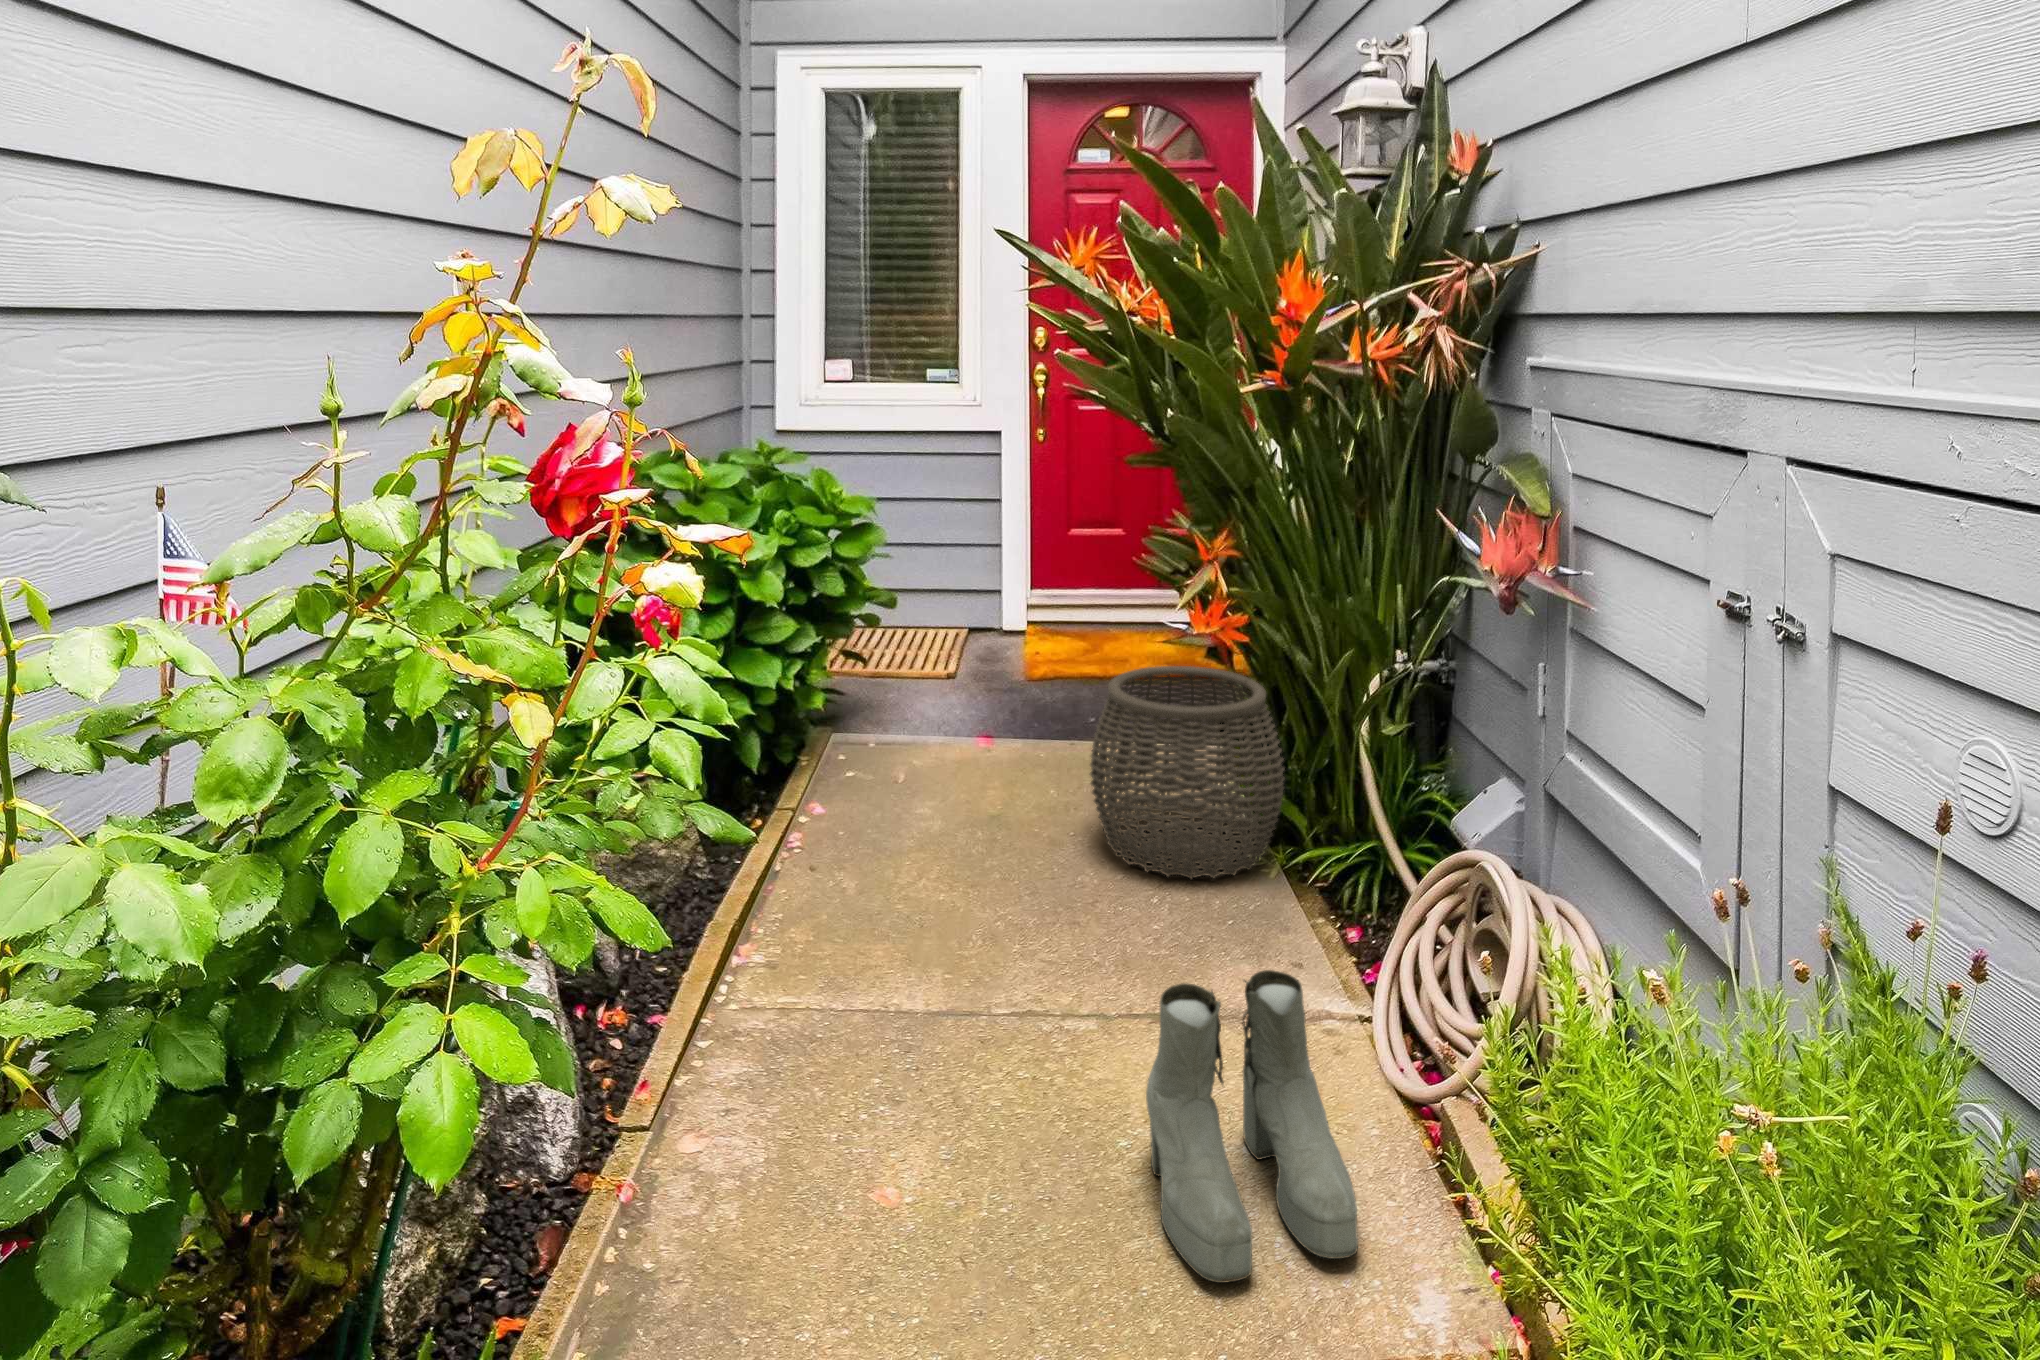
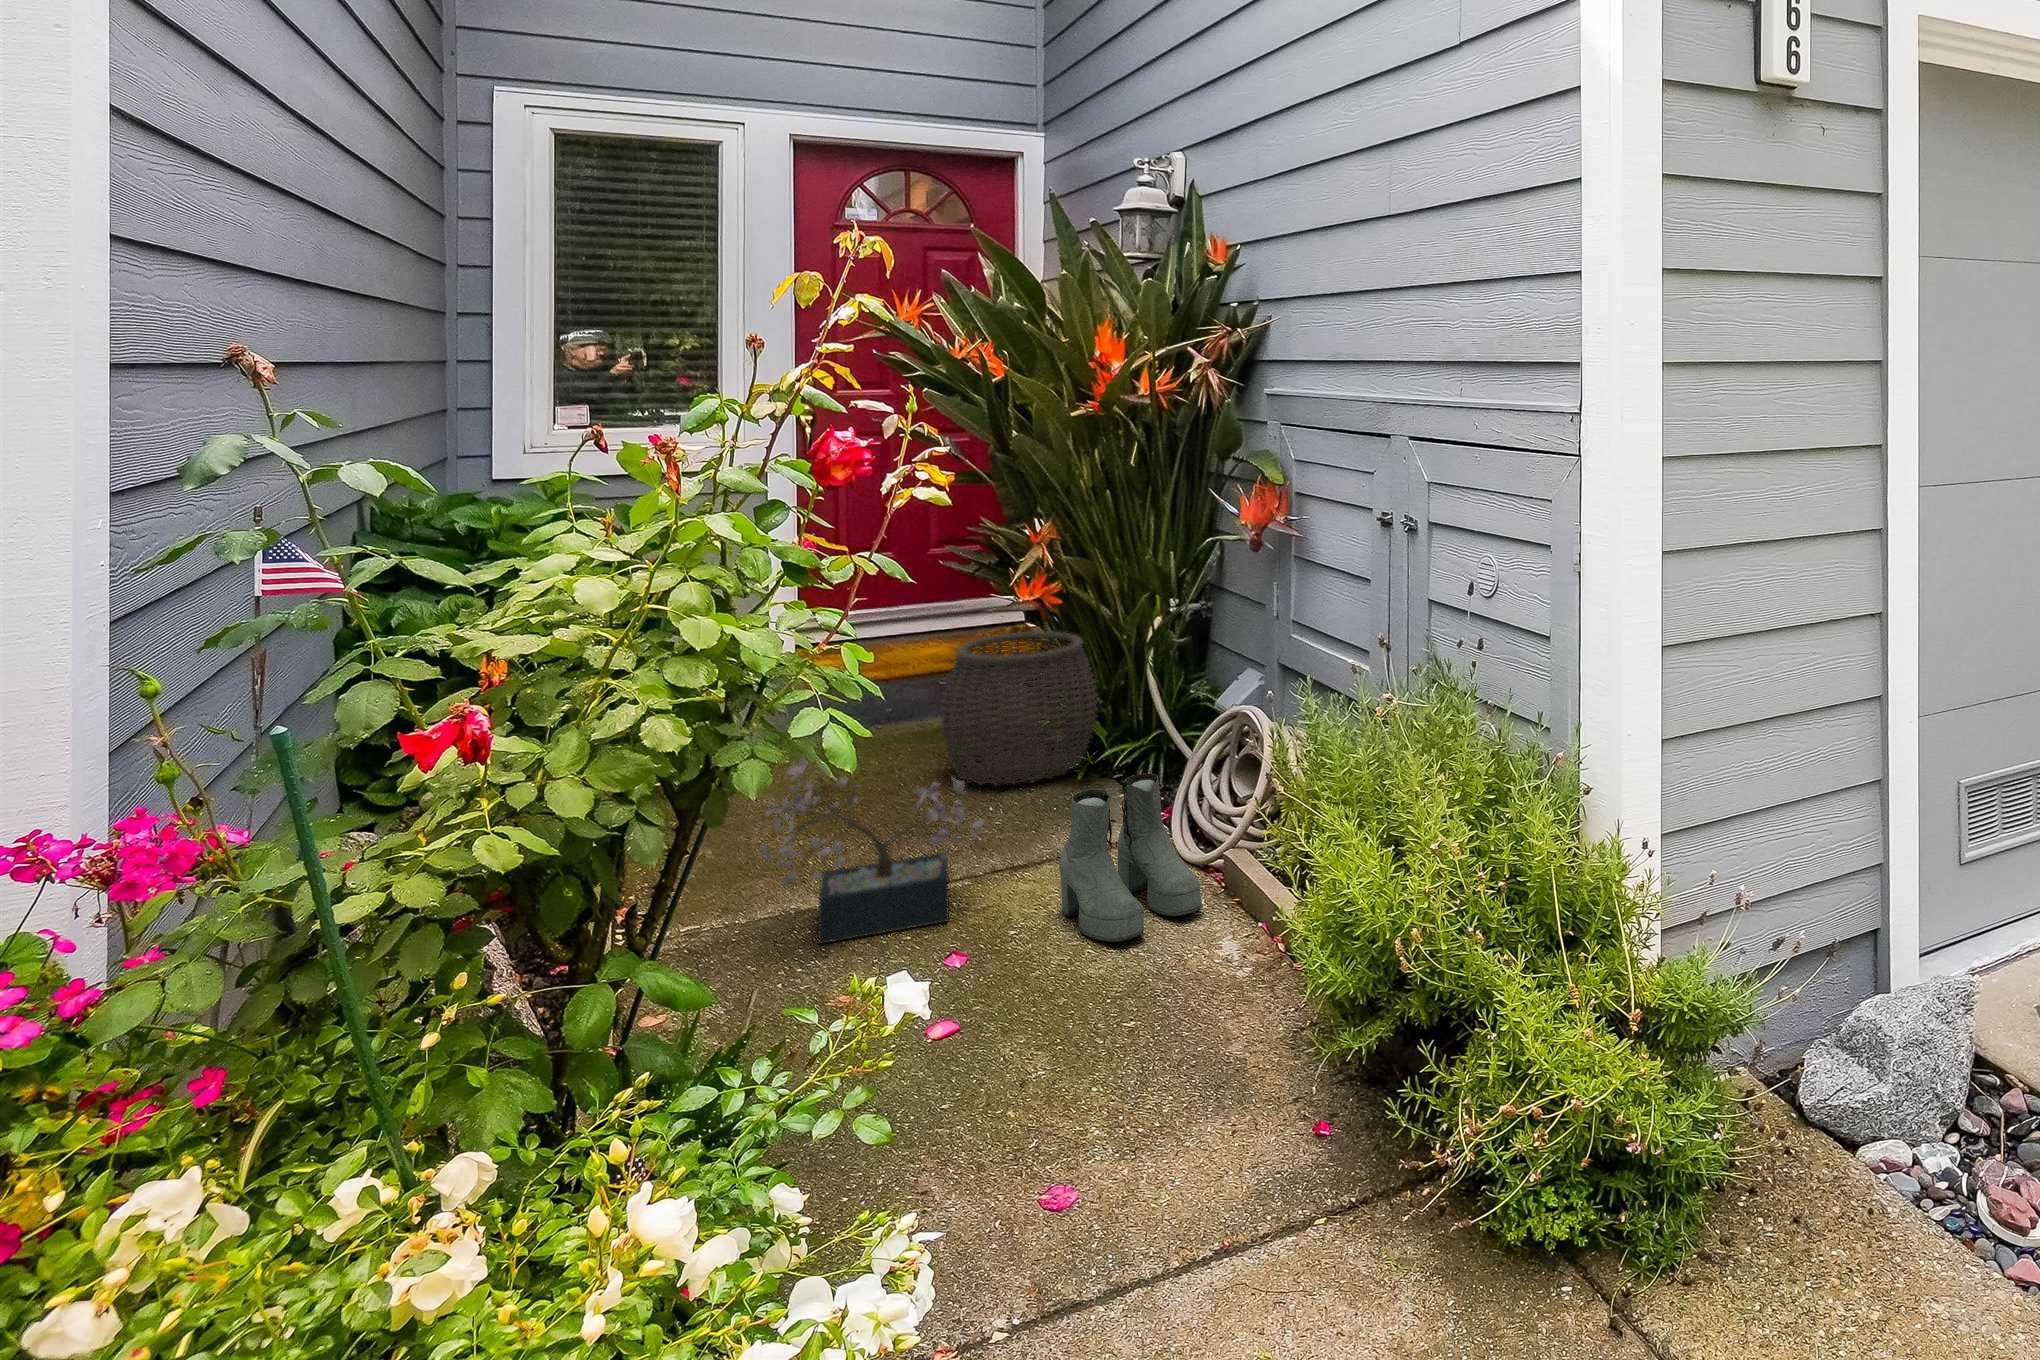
decorative plant: none [790,825,1060,1115] -> present [760,758,984,944]

